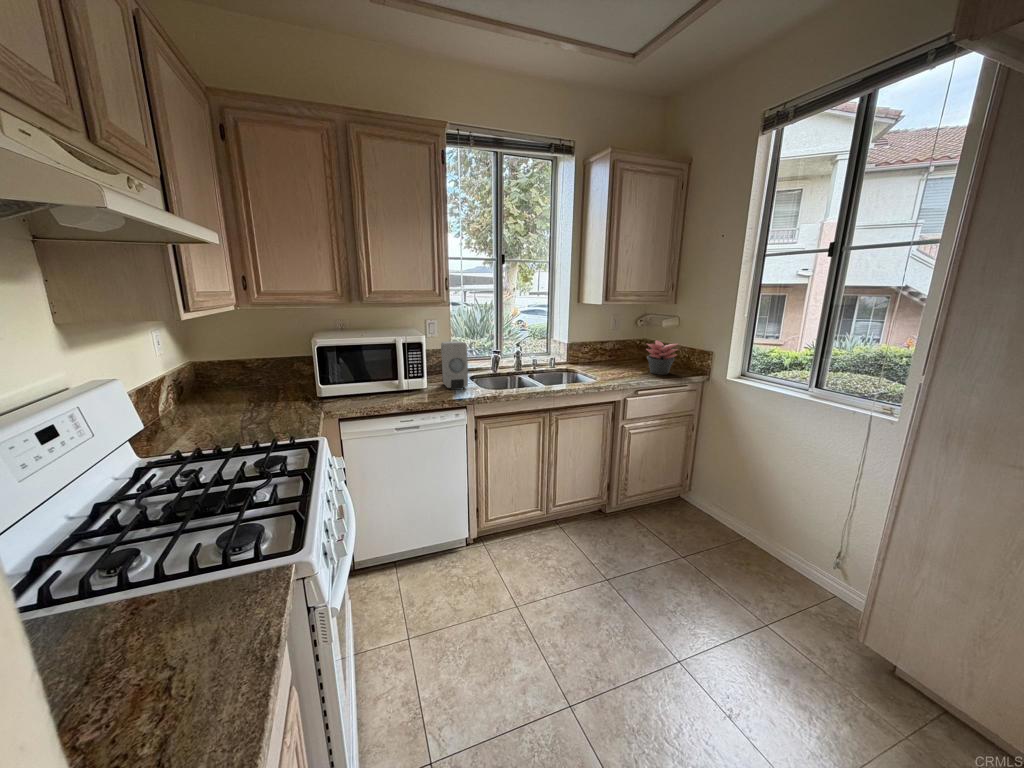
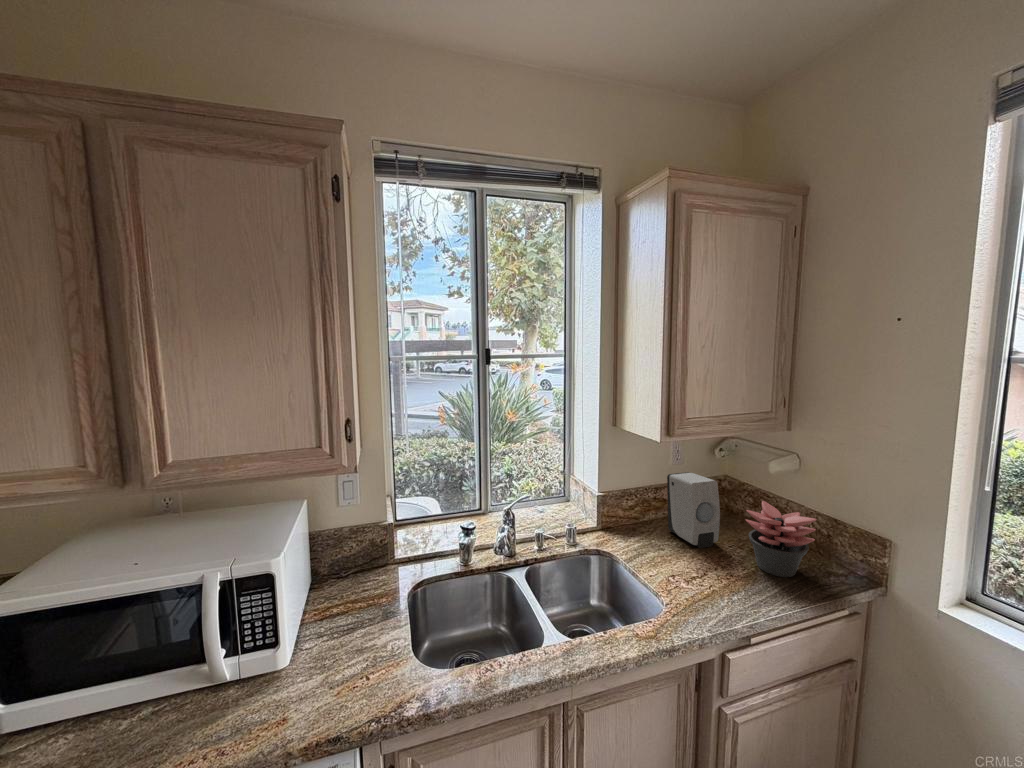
soap dispenser: present [441,341,468,390] -> present [667,472,720,548]

